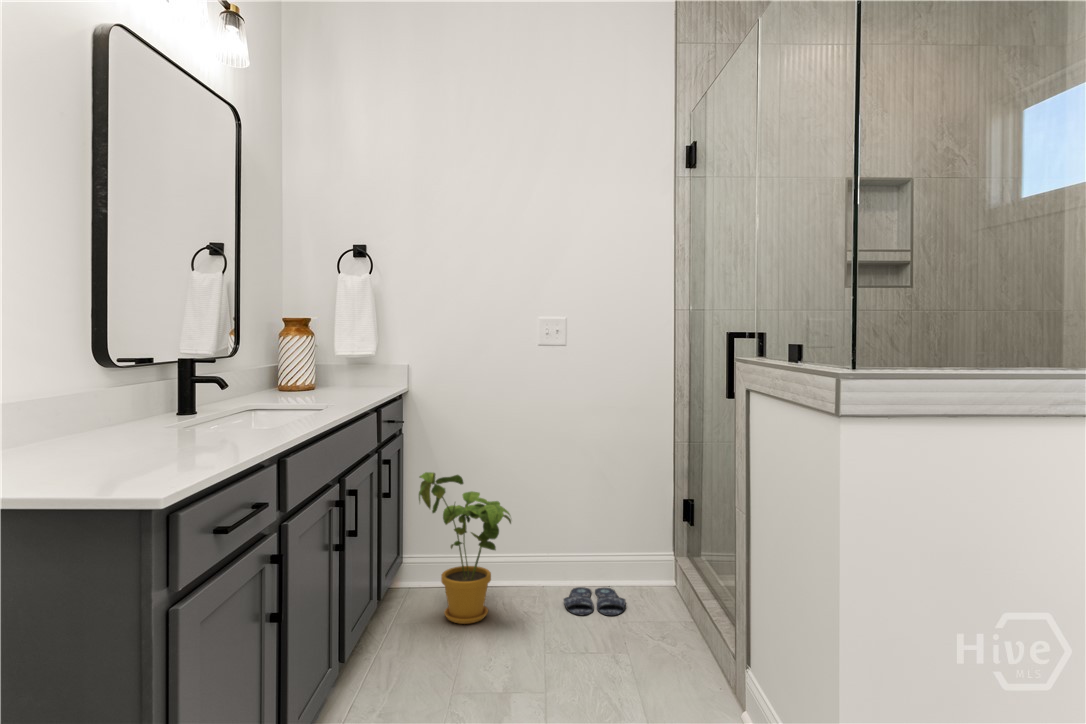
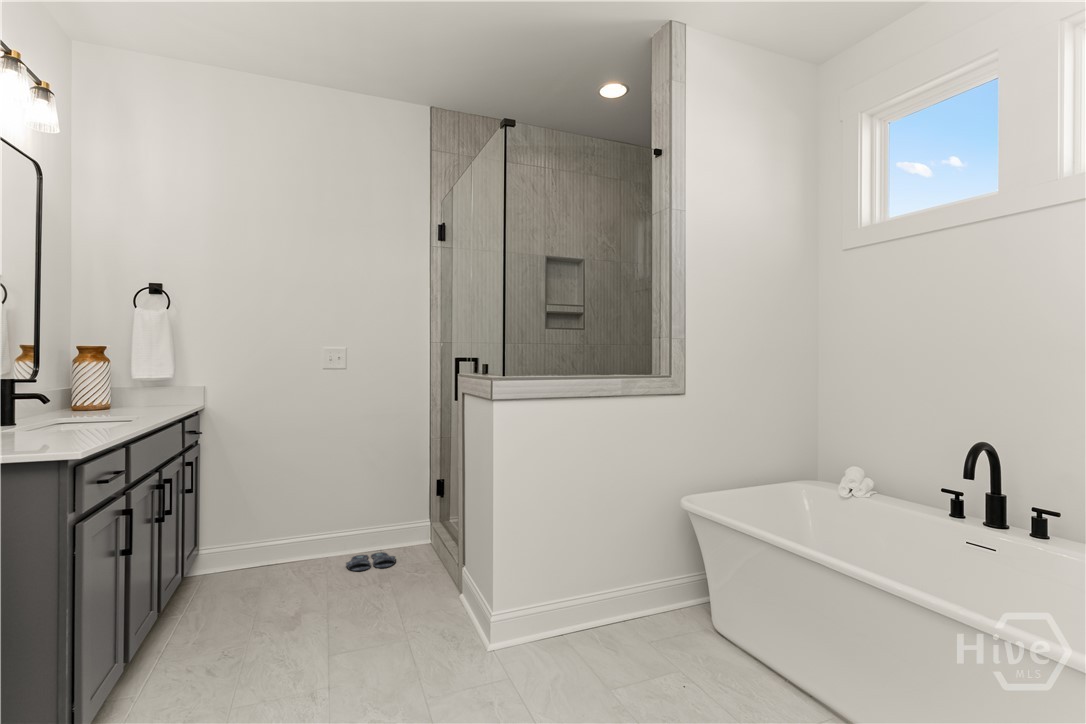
house plant: present [419,472,511,624] -> none [219,468,302,591]

